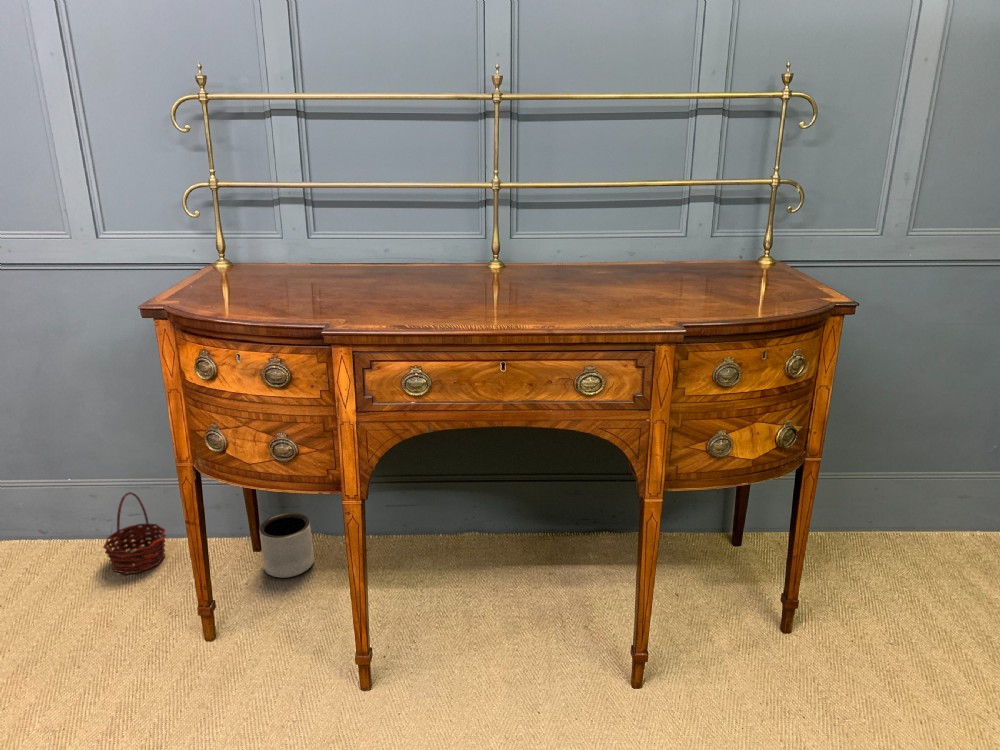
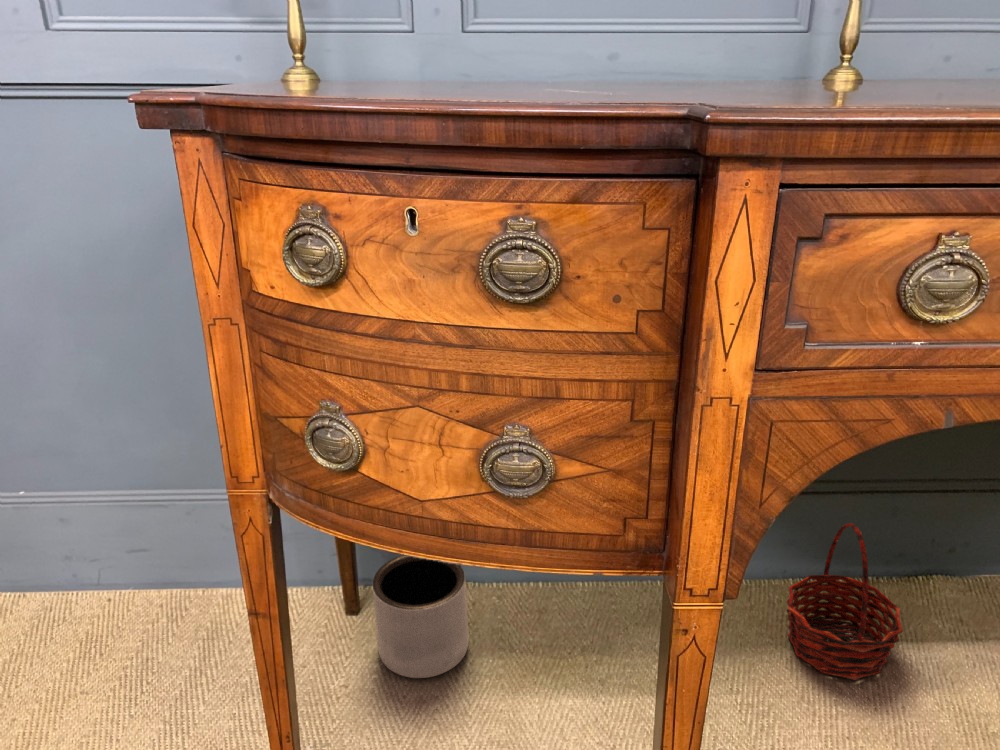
basket: present [103,492,166,574] -> present [786,523,903,680]

